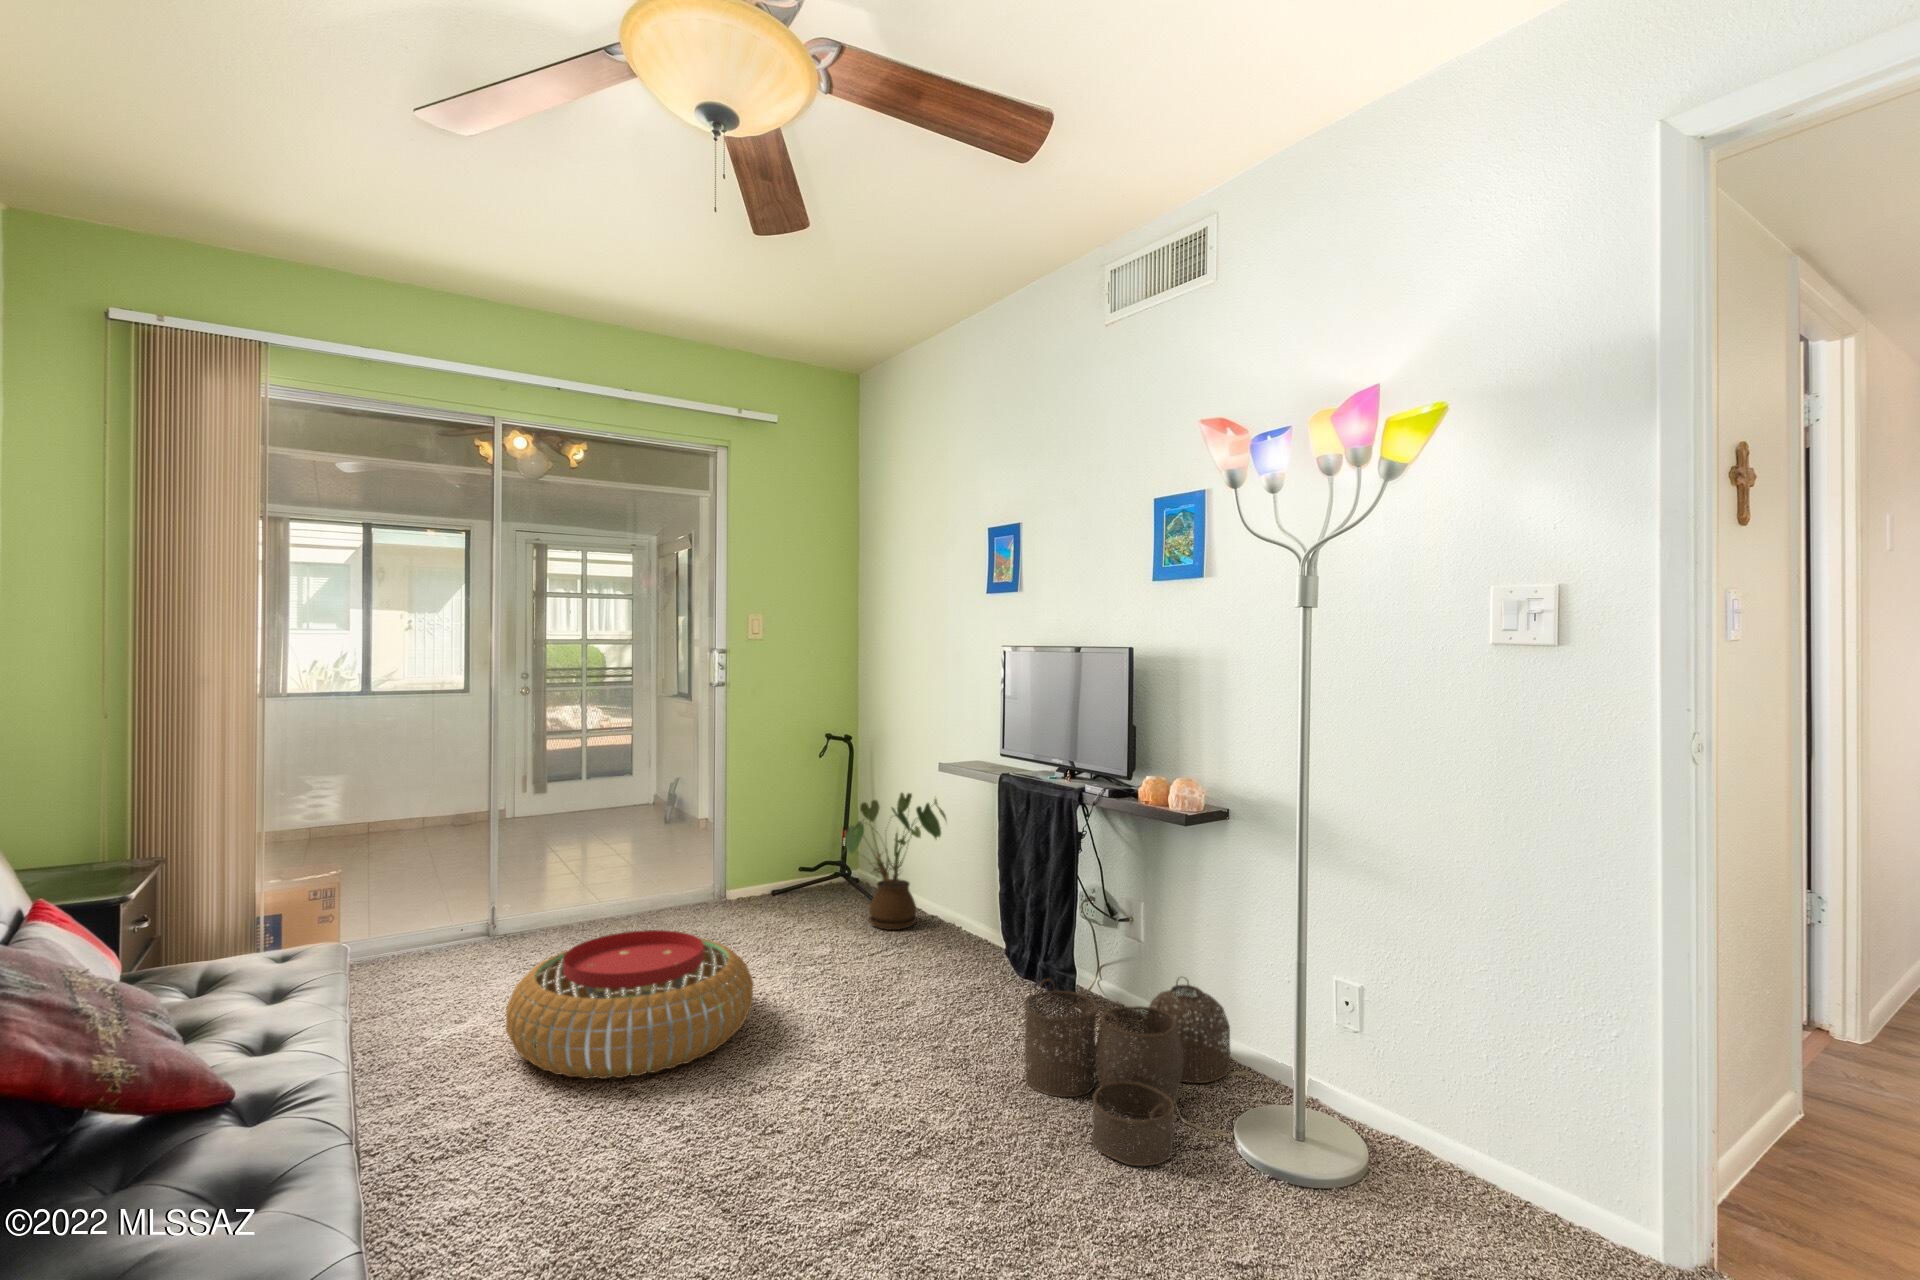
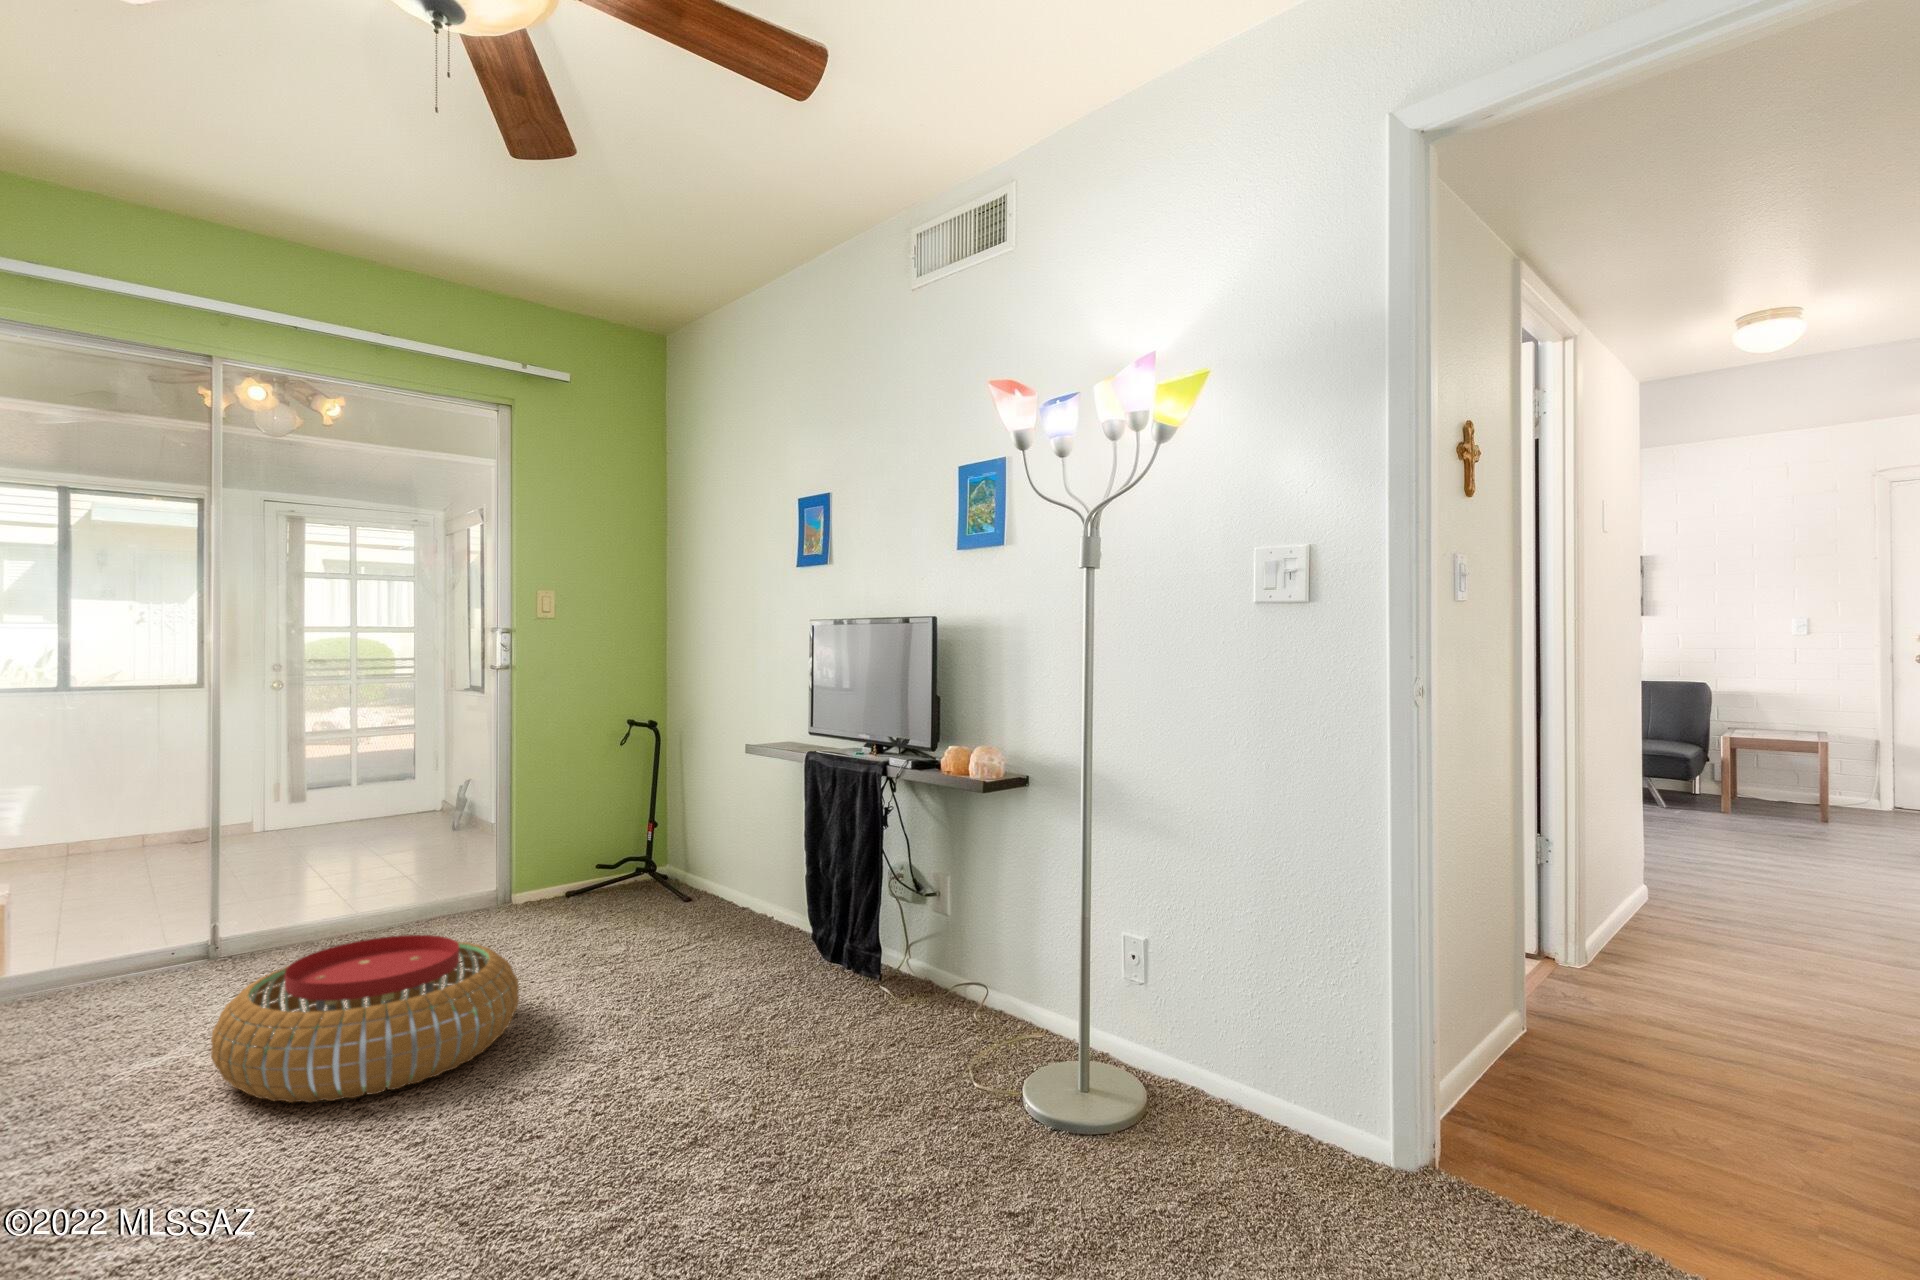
house plant: present [846,793,946,930] -> none [629,778,749,925]
woven basket: present [1024,978,1230,1166] -> none [813,944,1026,1133]

